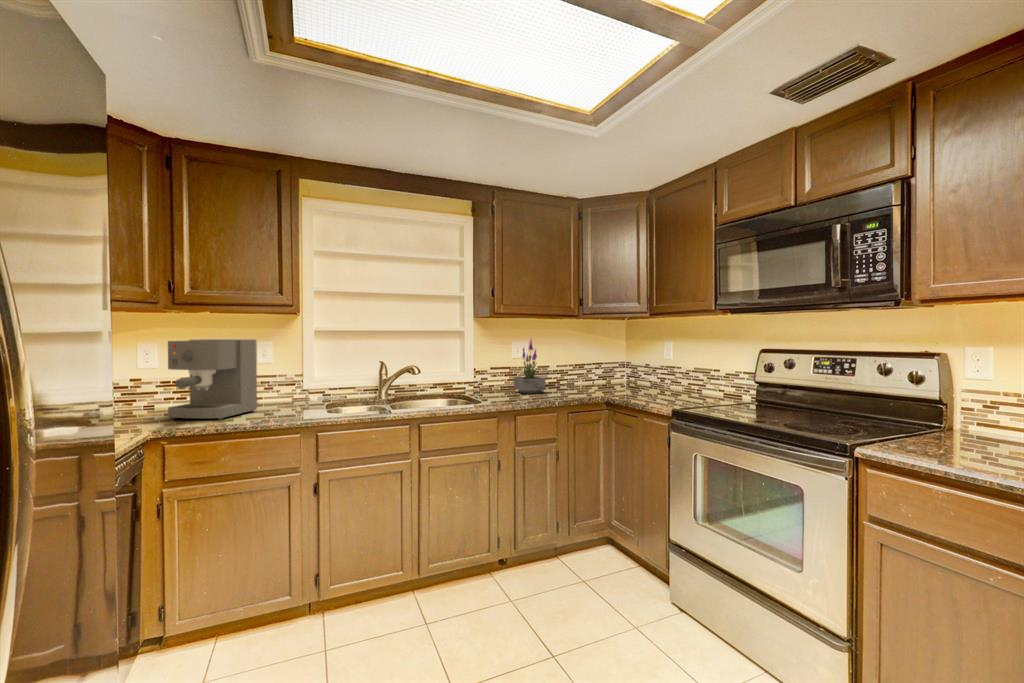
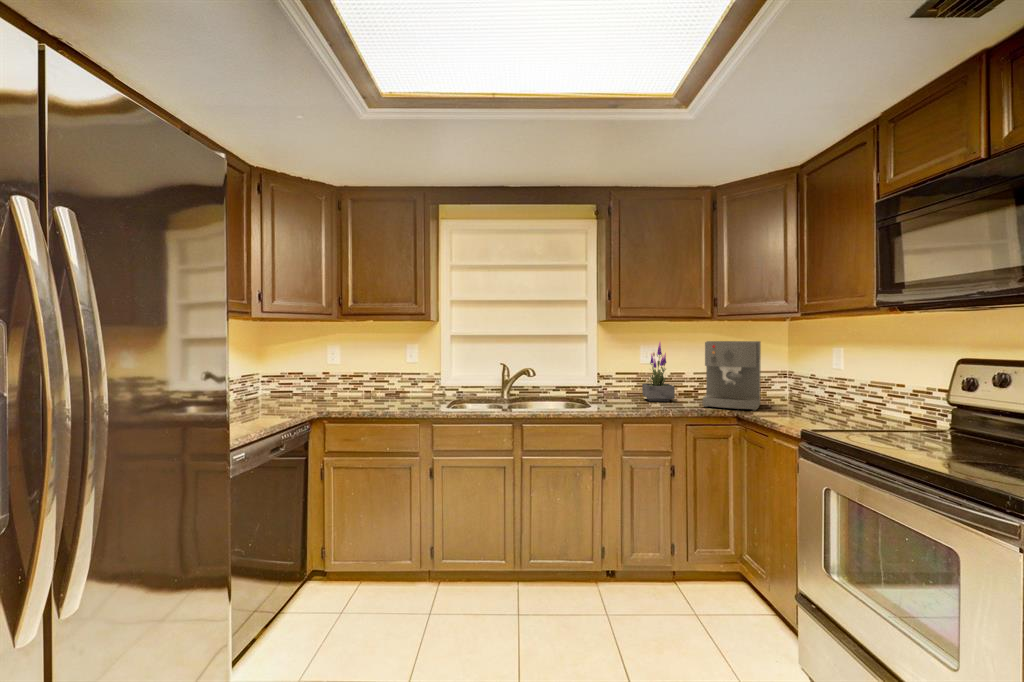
coffee maker: present [168,339,257,420] -> present [703,341,761,411]

